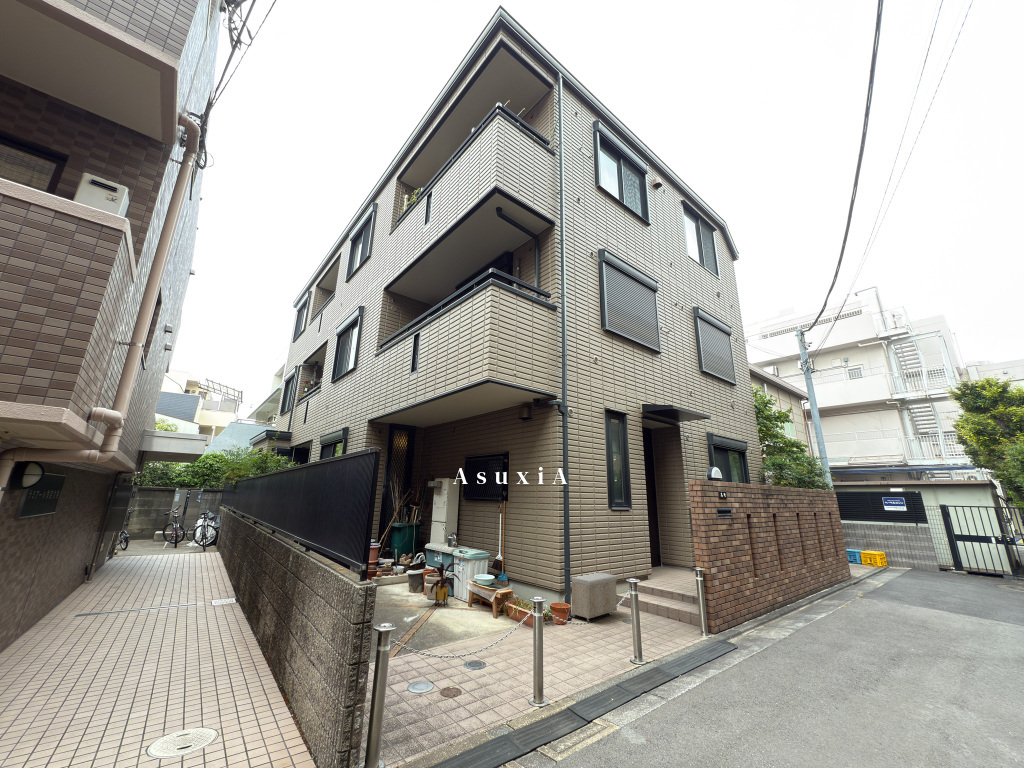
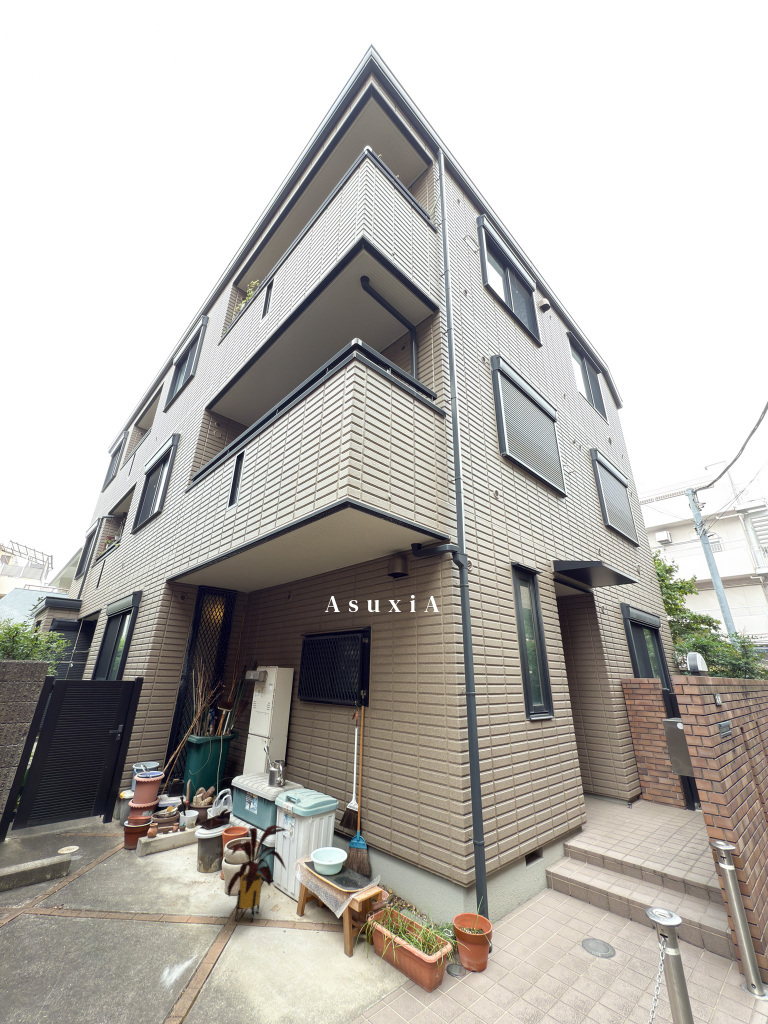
storage bench: present [572,572,617,621] -> none [479,836,565,958]

